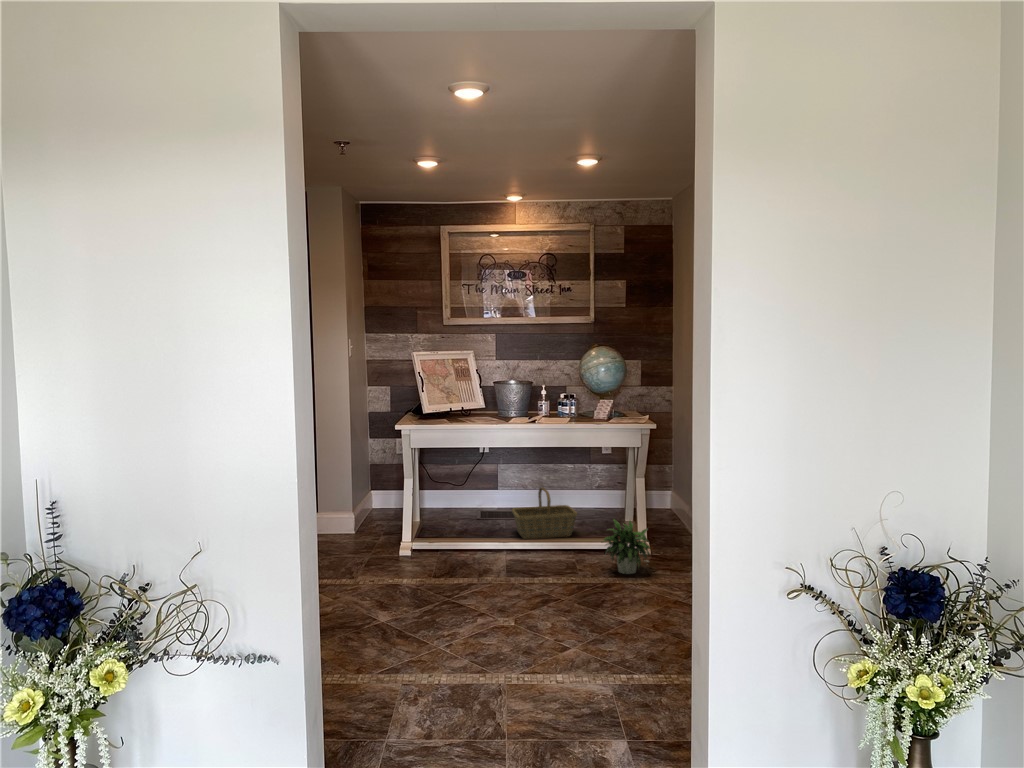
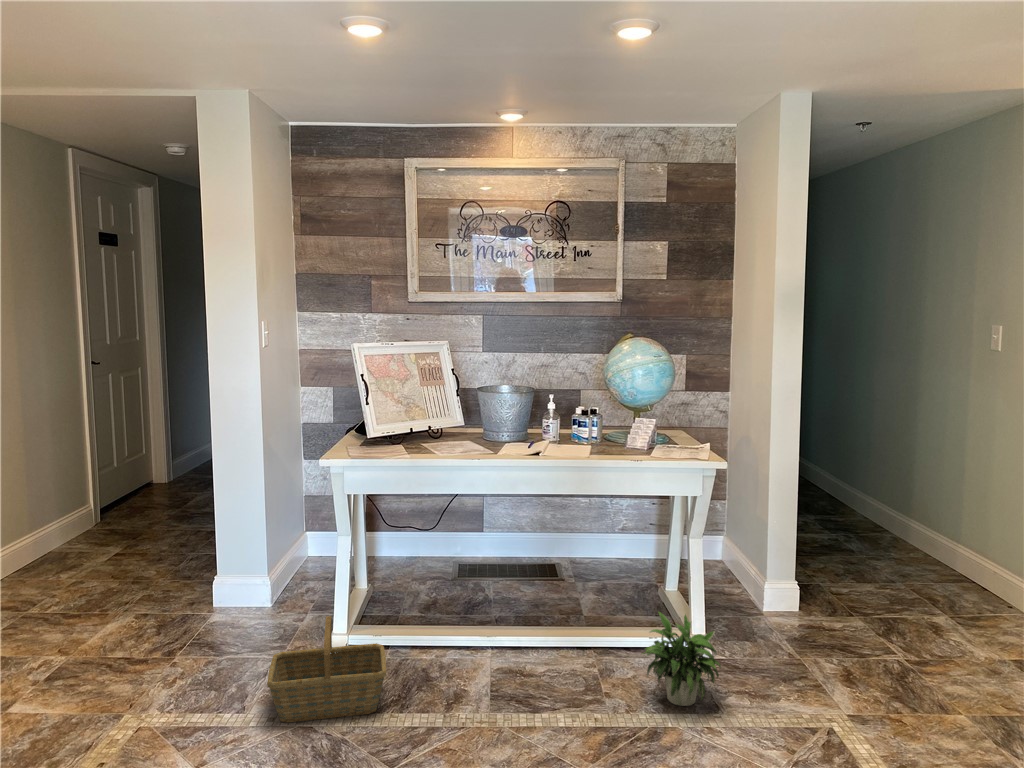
basket: present [512,487,577,539] -> present [267,616,386,723]

